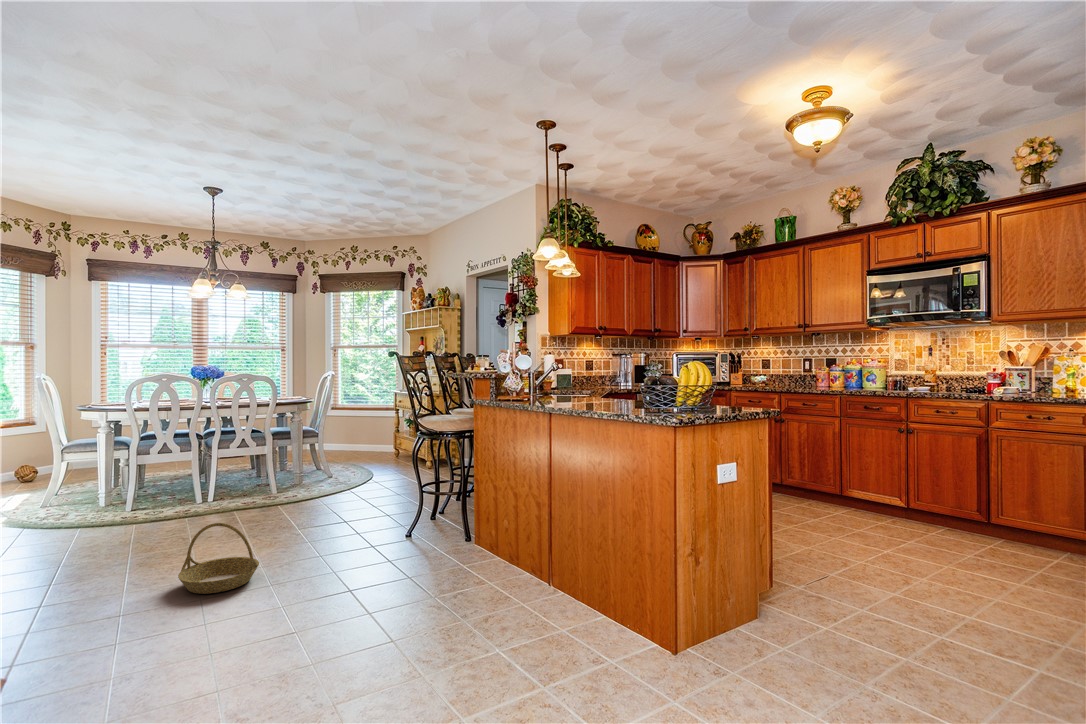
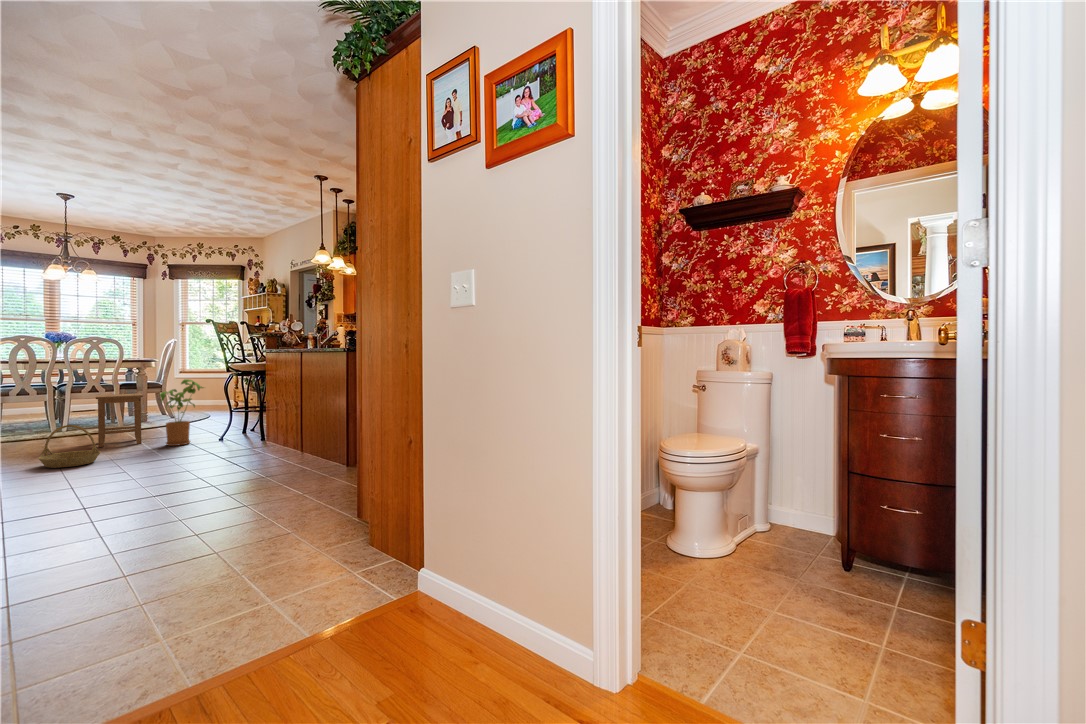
house plant: none [329,439,387,539] -> present [160,379,204,446]
stool: none [249,454,306,536] -> present [96,393,143,447]

